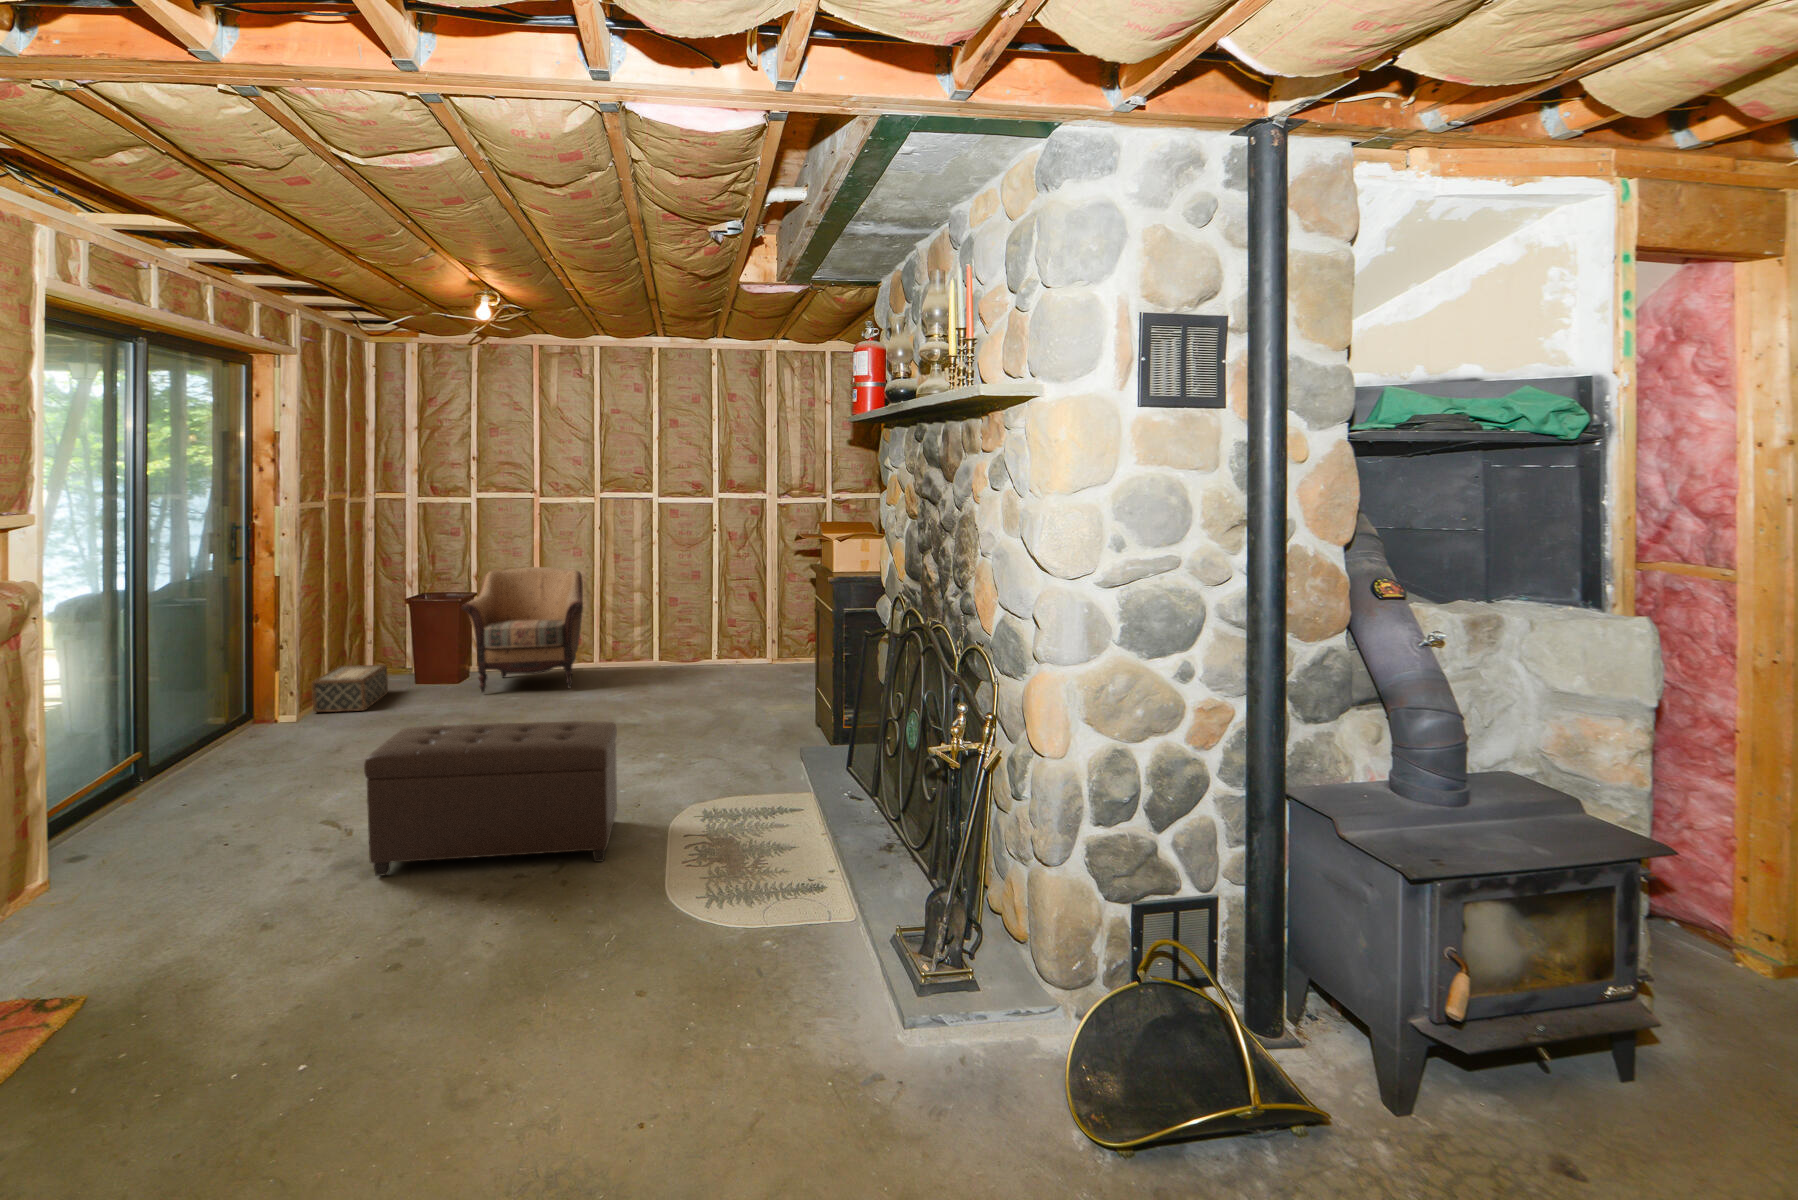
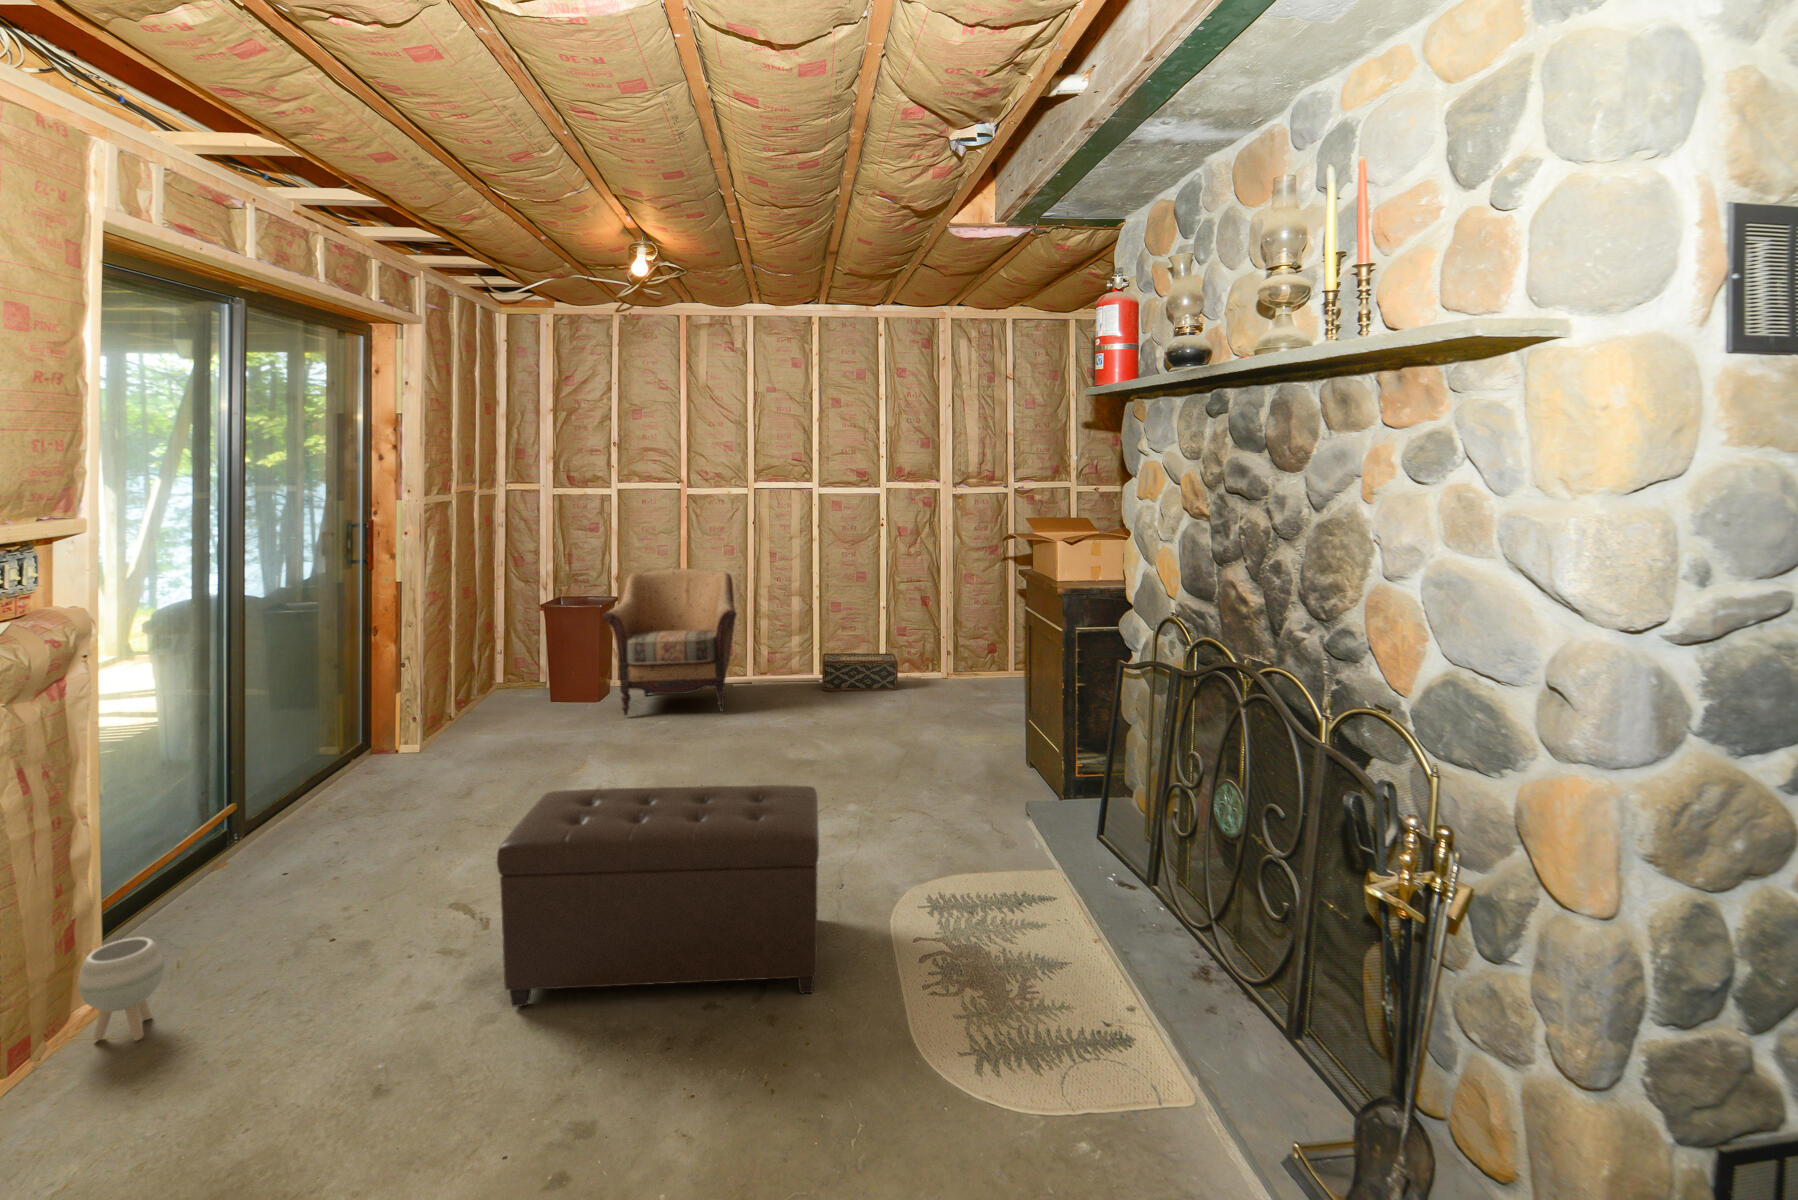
woven basket: present [312,665,388,712] -> present [822,653,898,691]
planter: none [32,832,99,906] -> present [78,937,165,1040]

